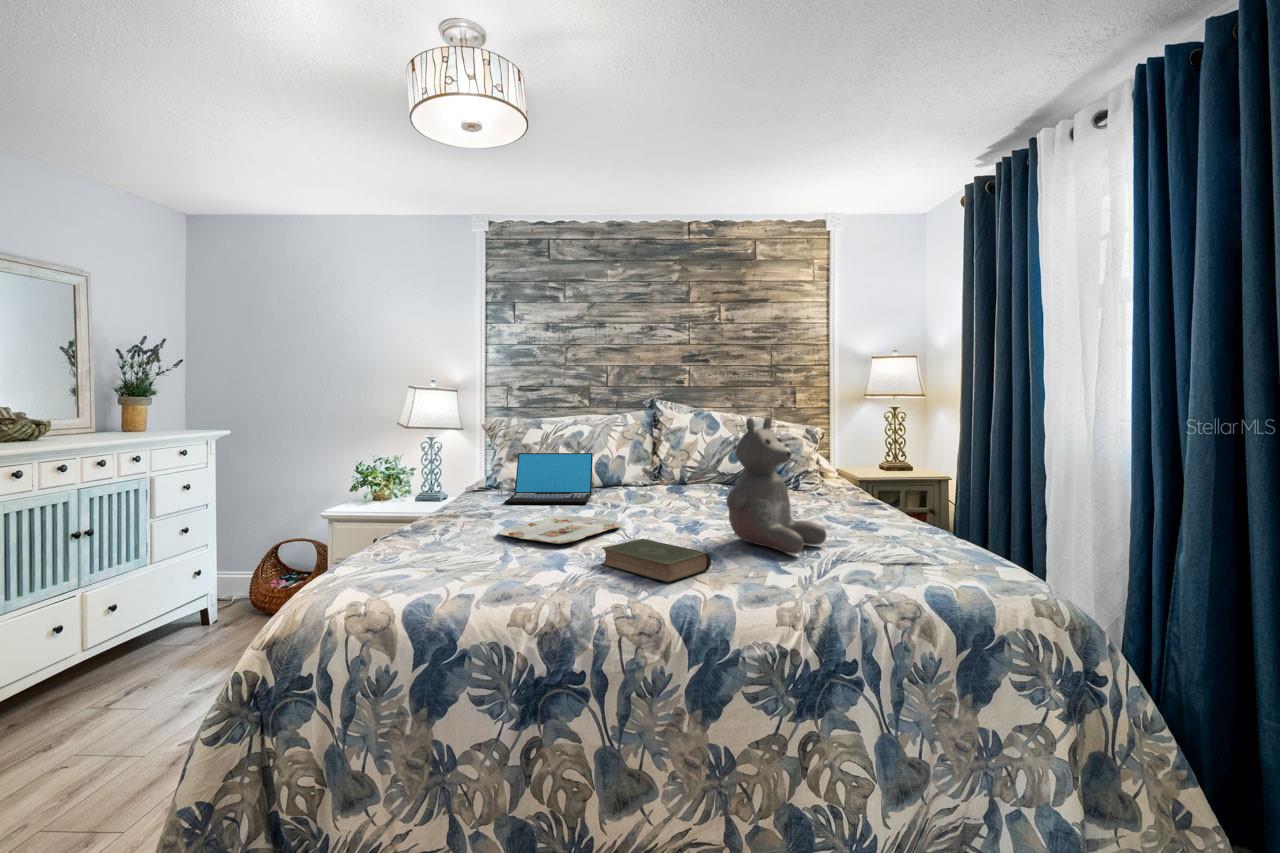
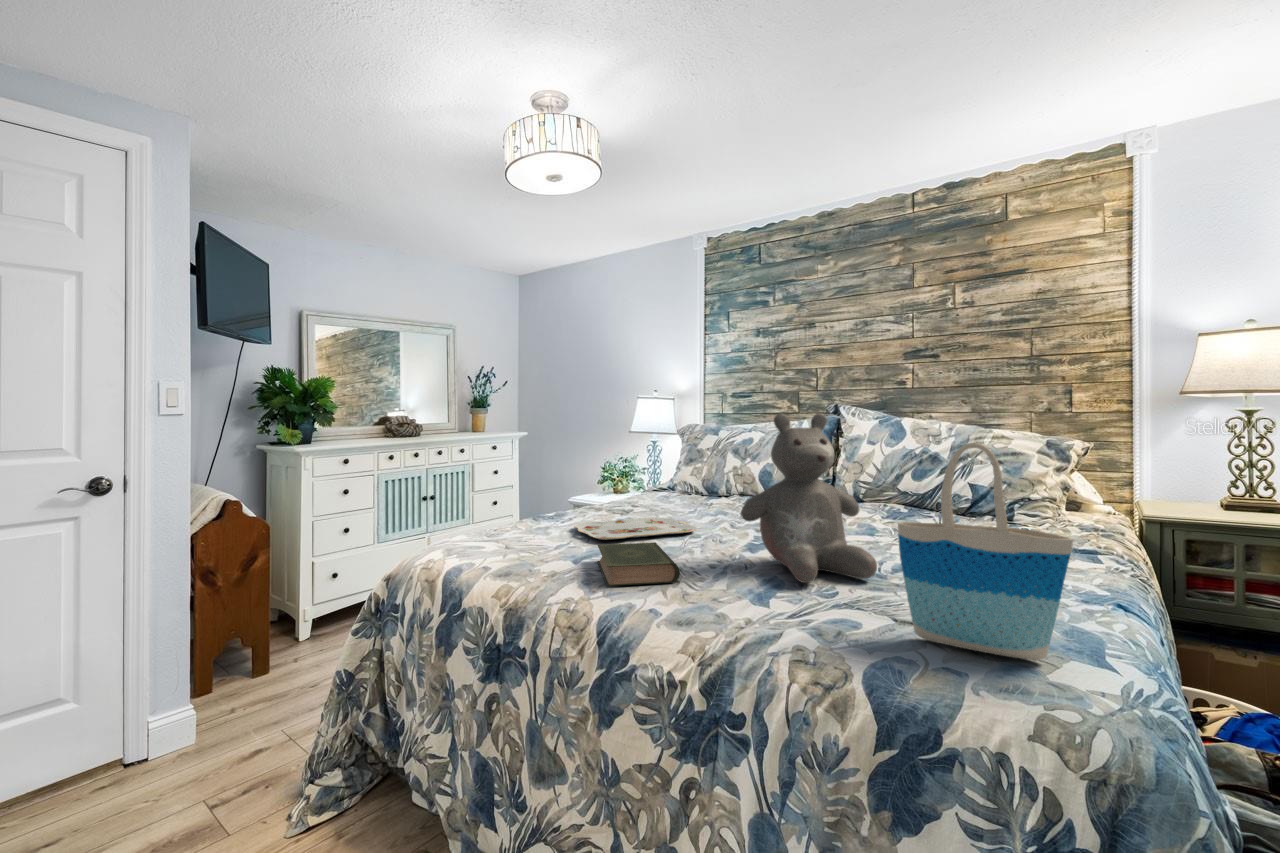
tote bag: none [908,443,1007,577] -> present [898,442,1073,660]
laptop: present [504,453,593,504] -> none [644,457,746,510]

